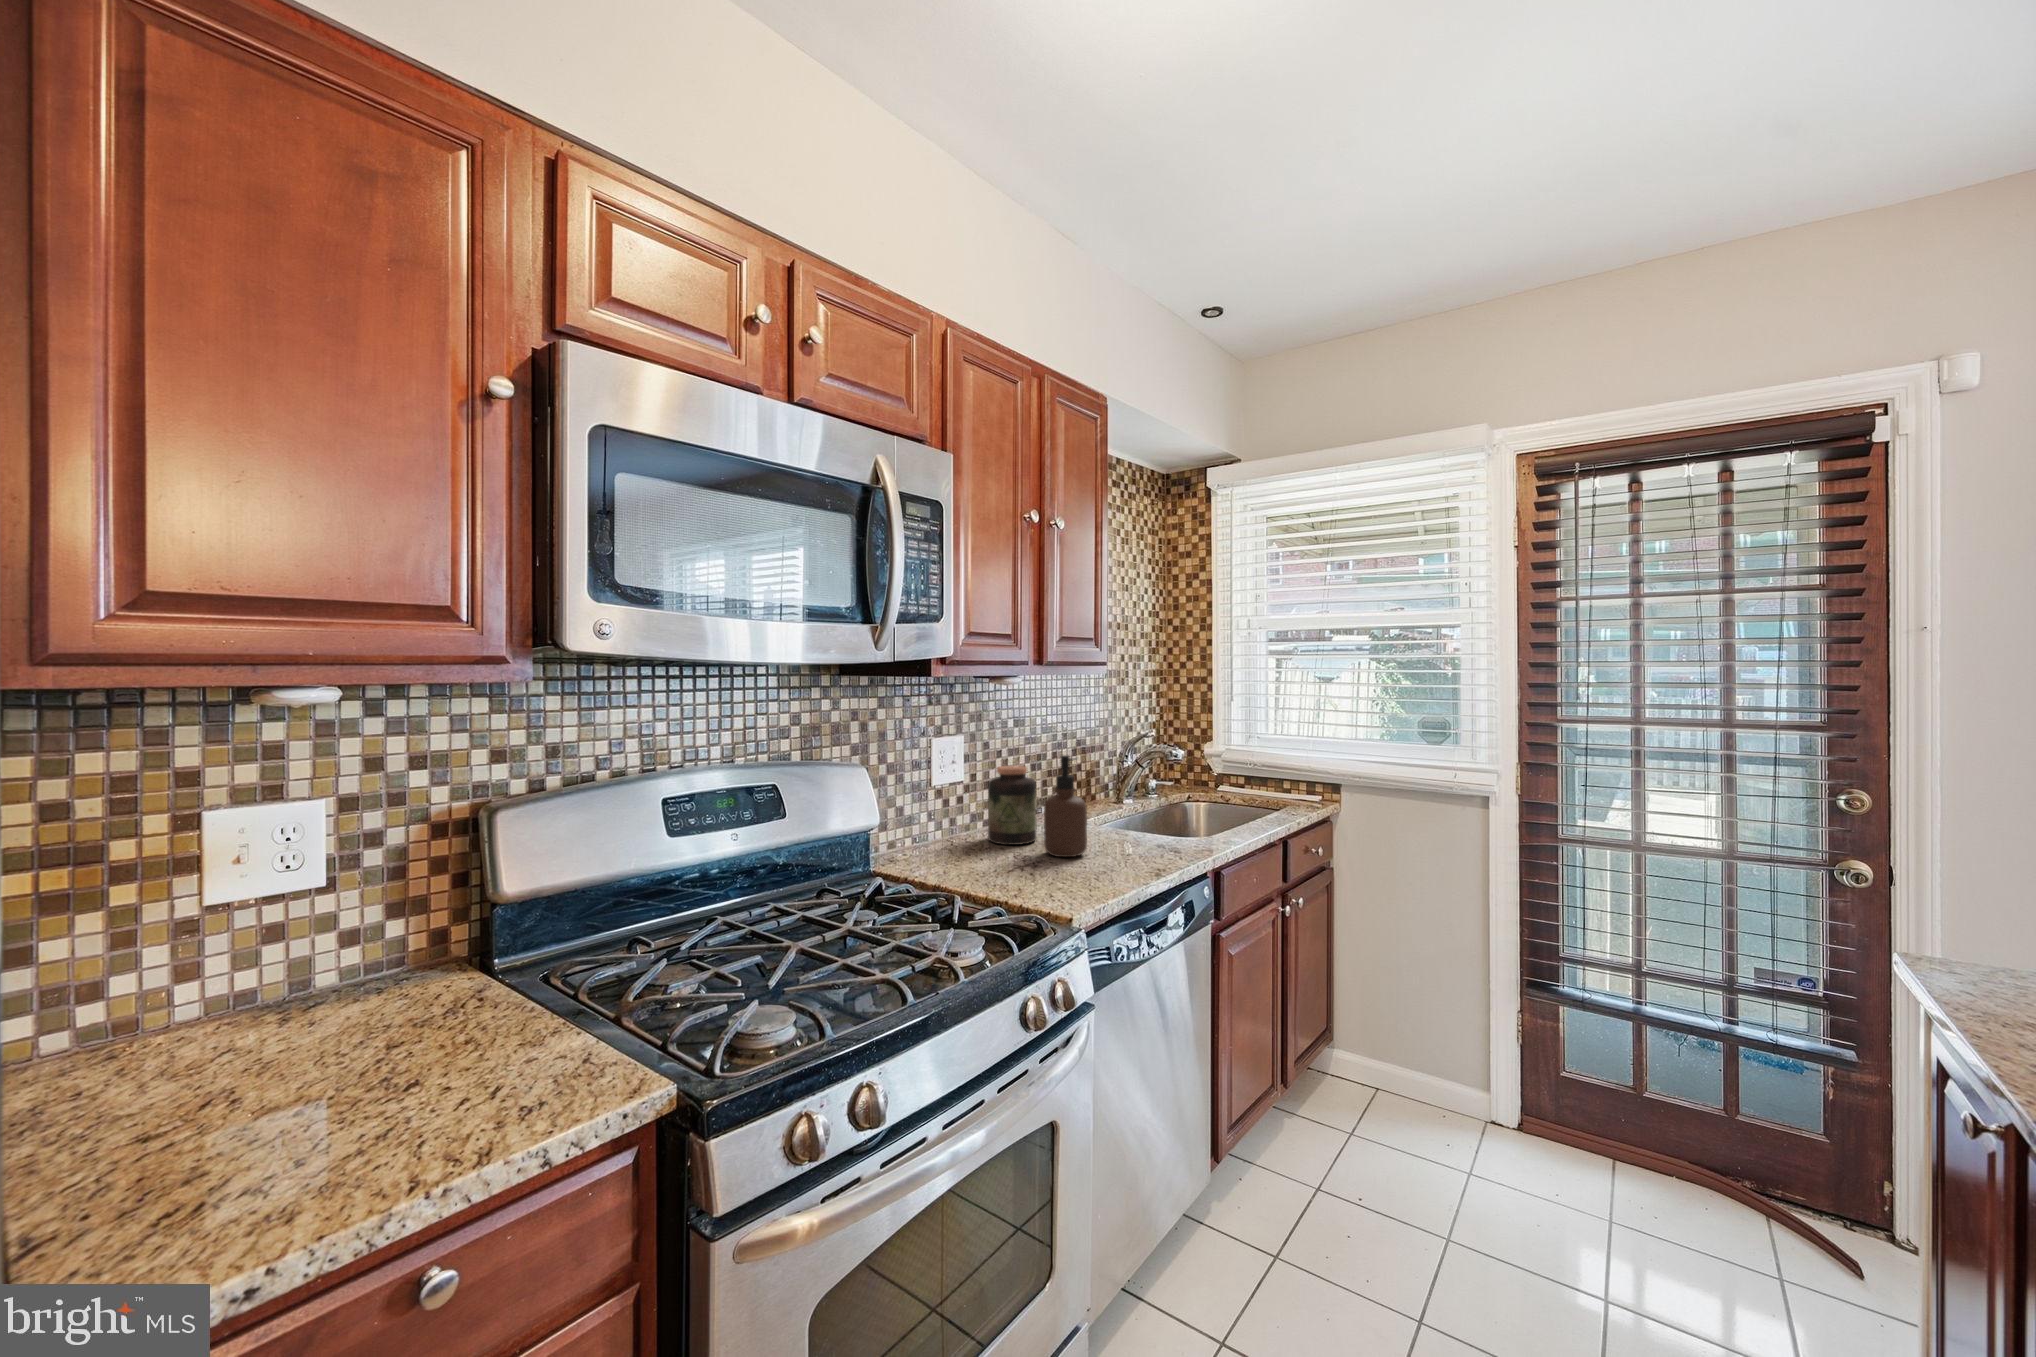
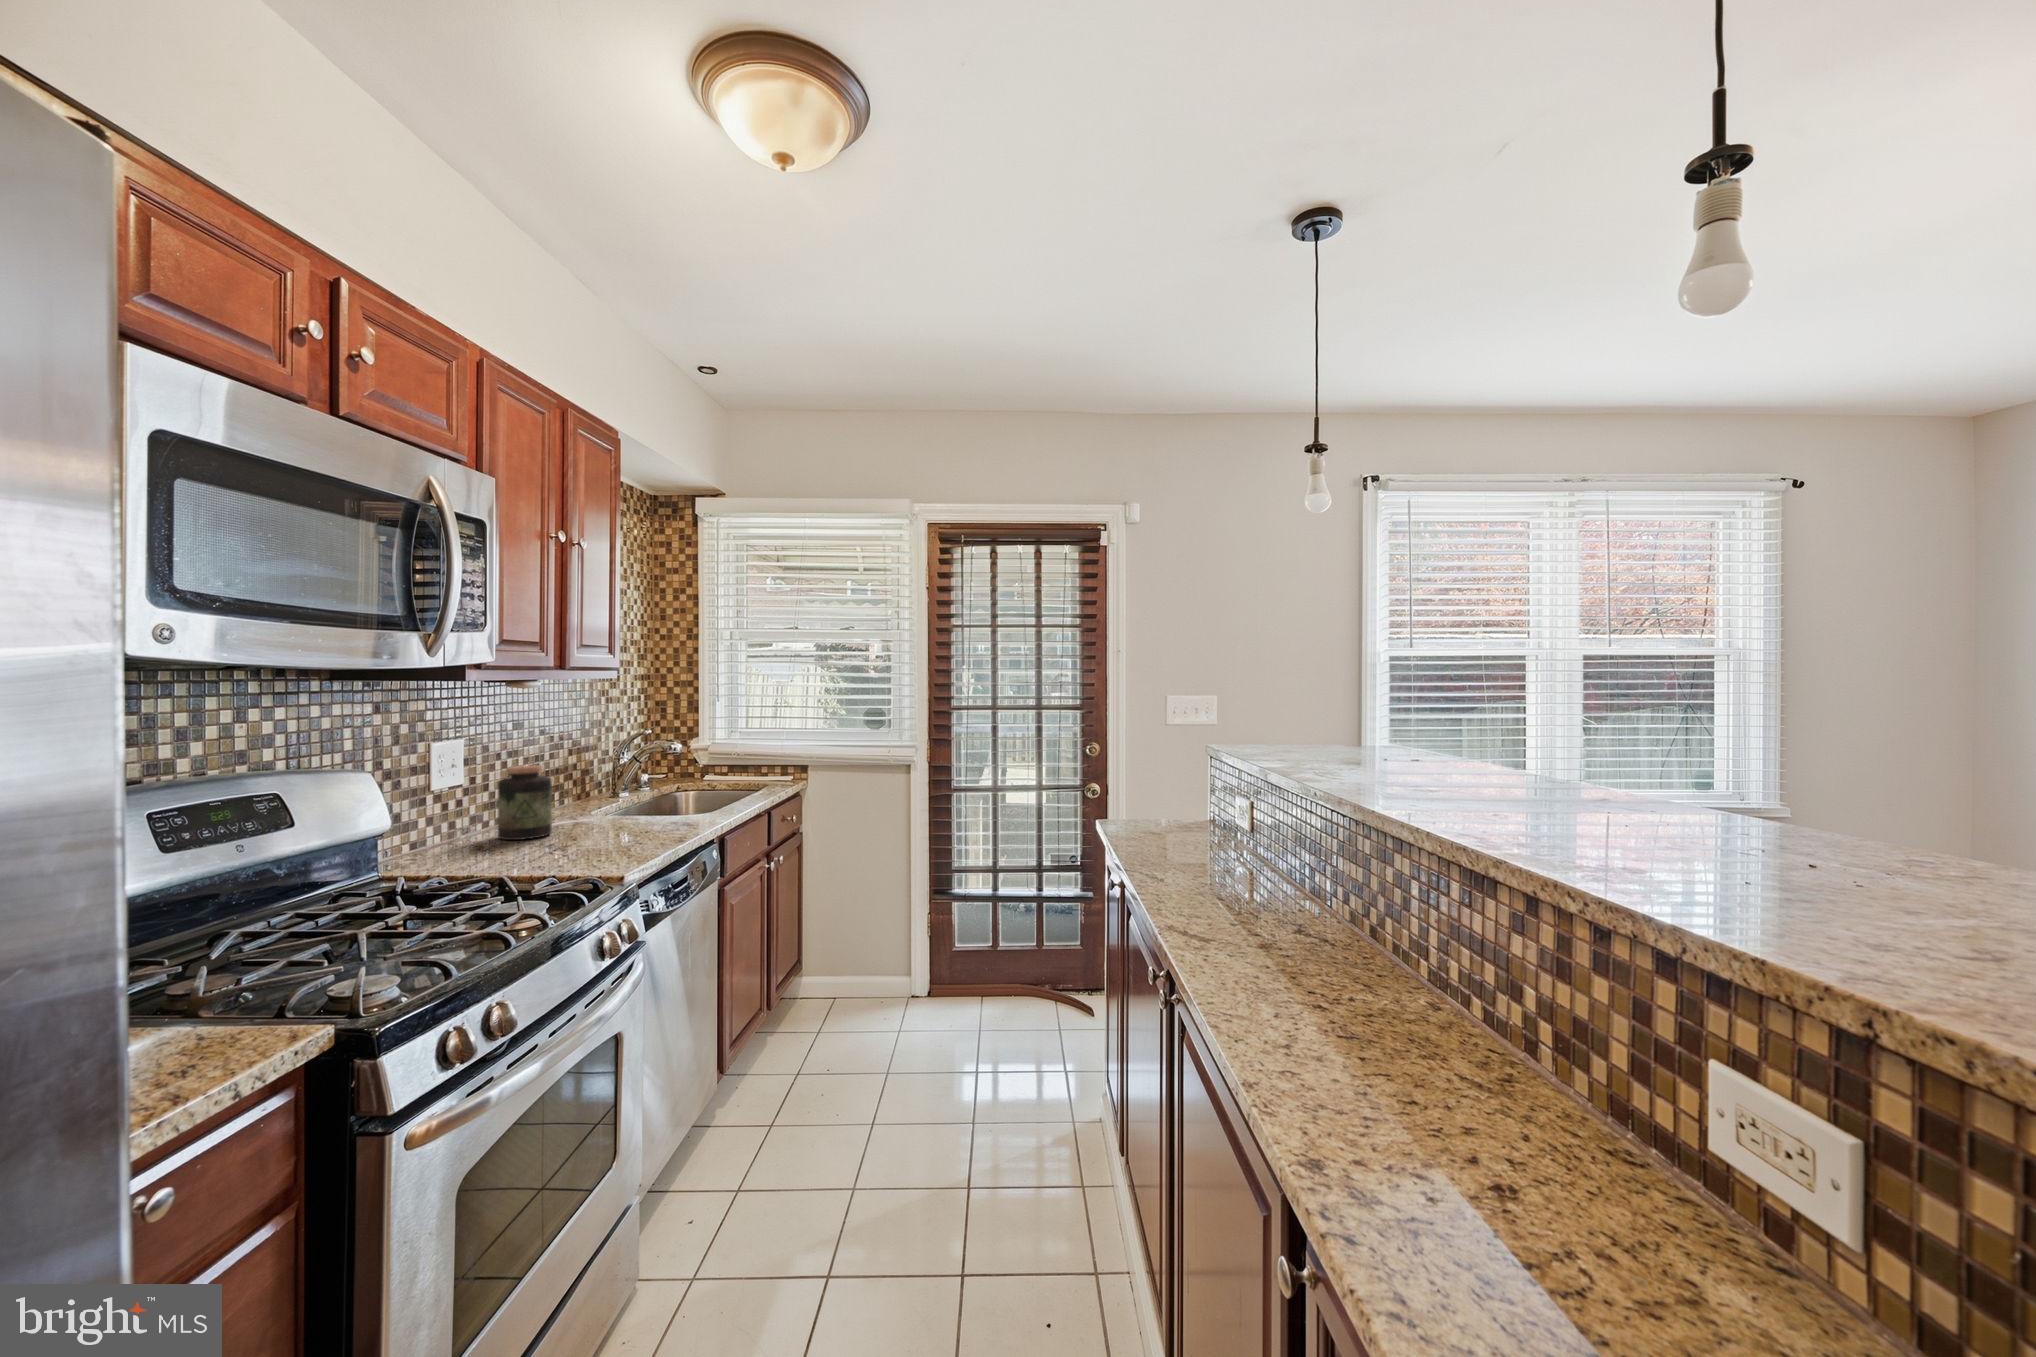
soap dispenser: present [1044,755,1087,857] -> none [567,751,610,842]

